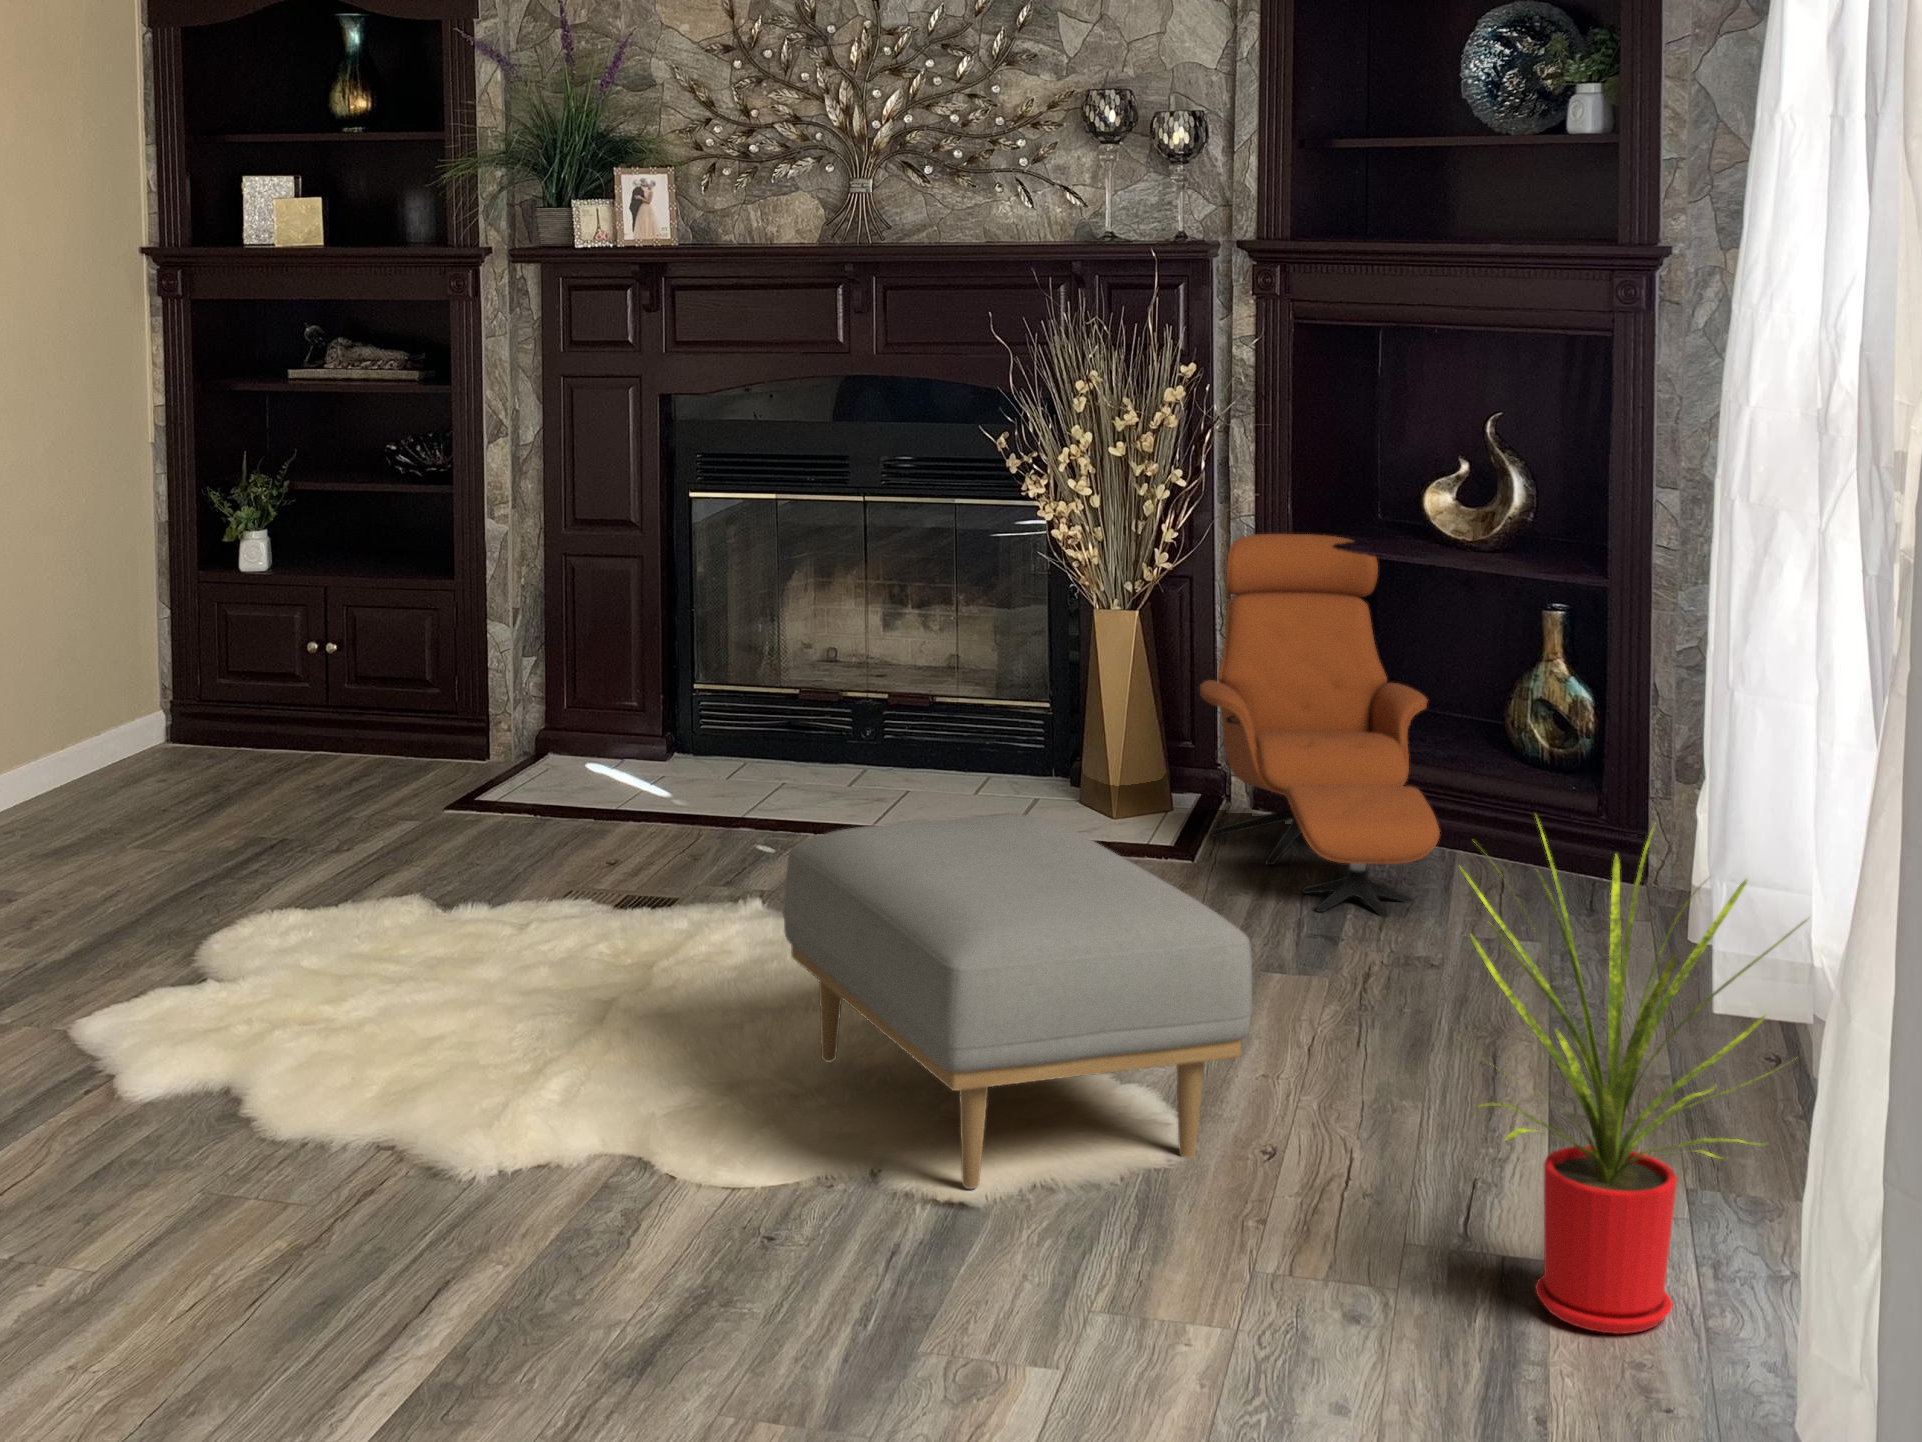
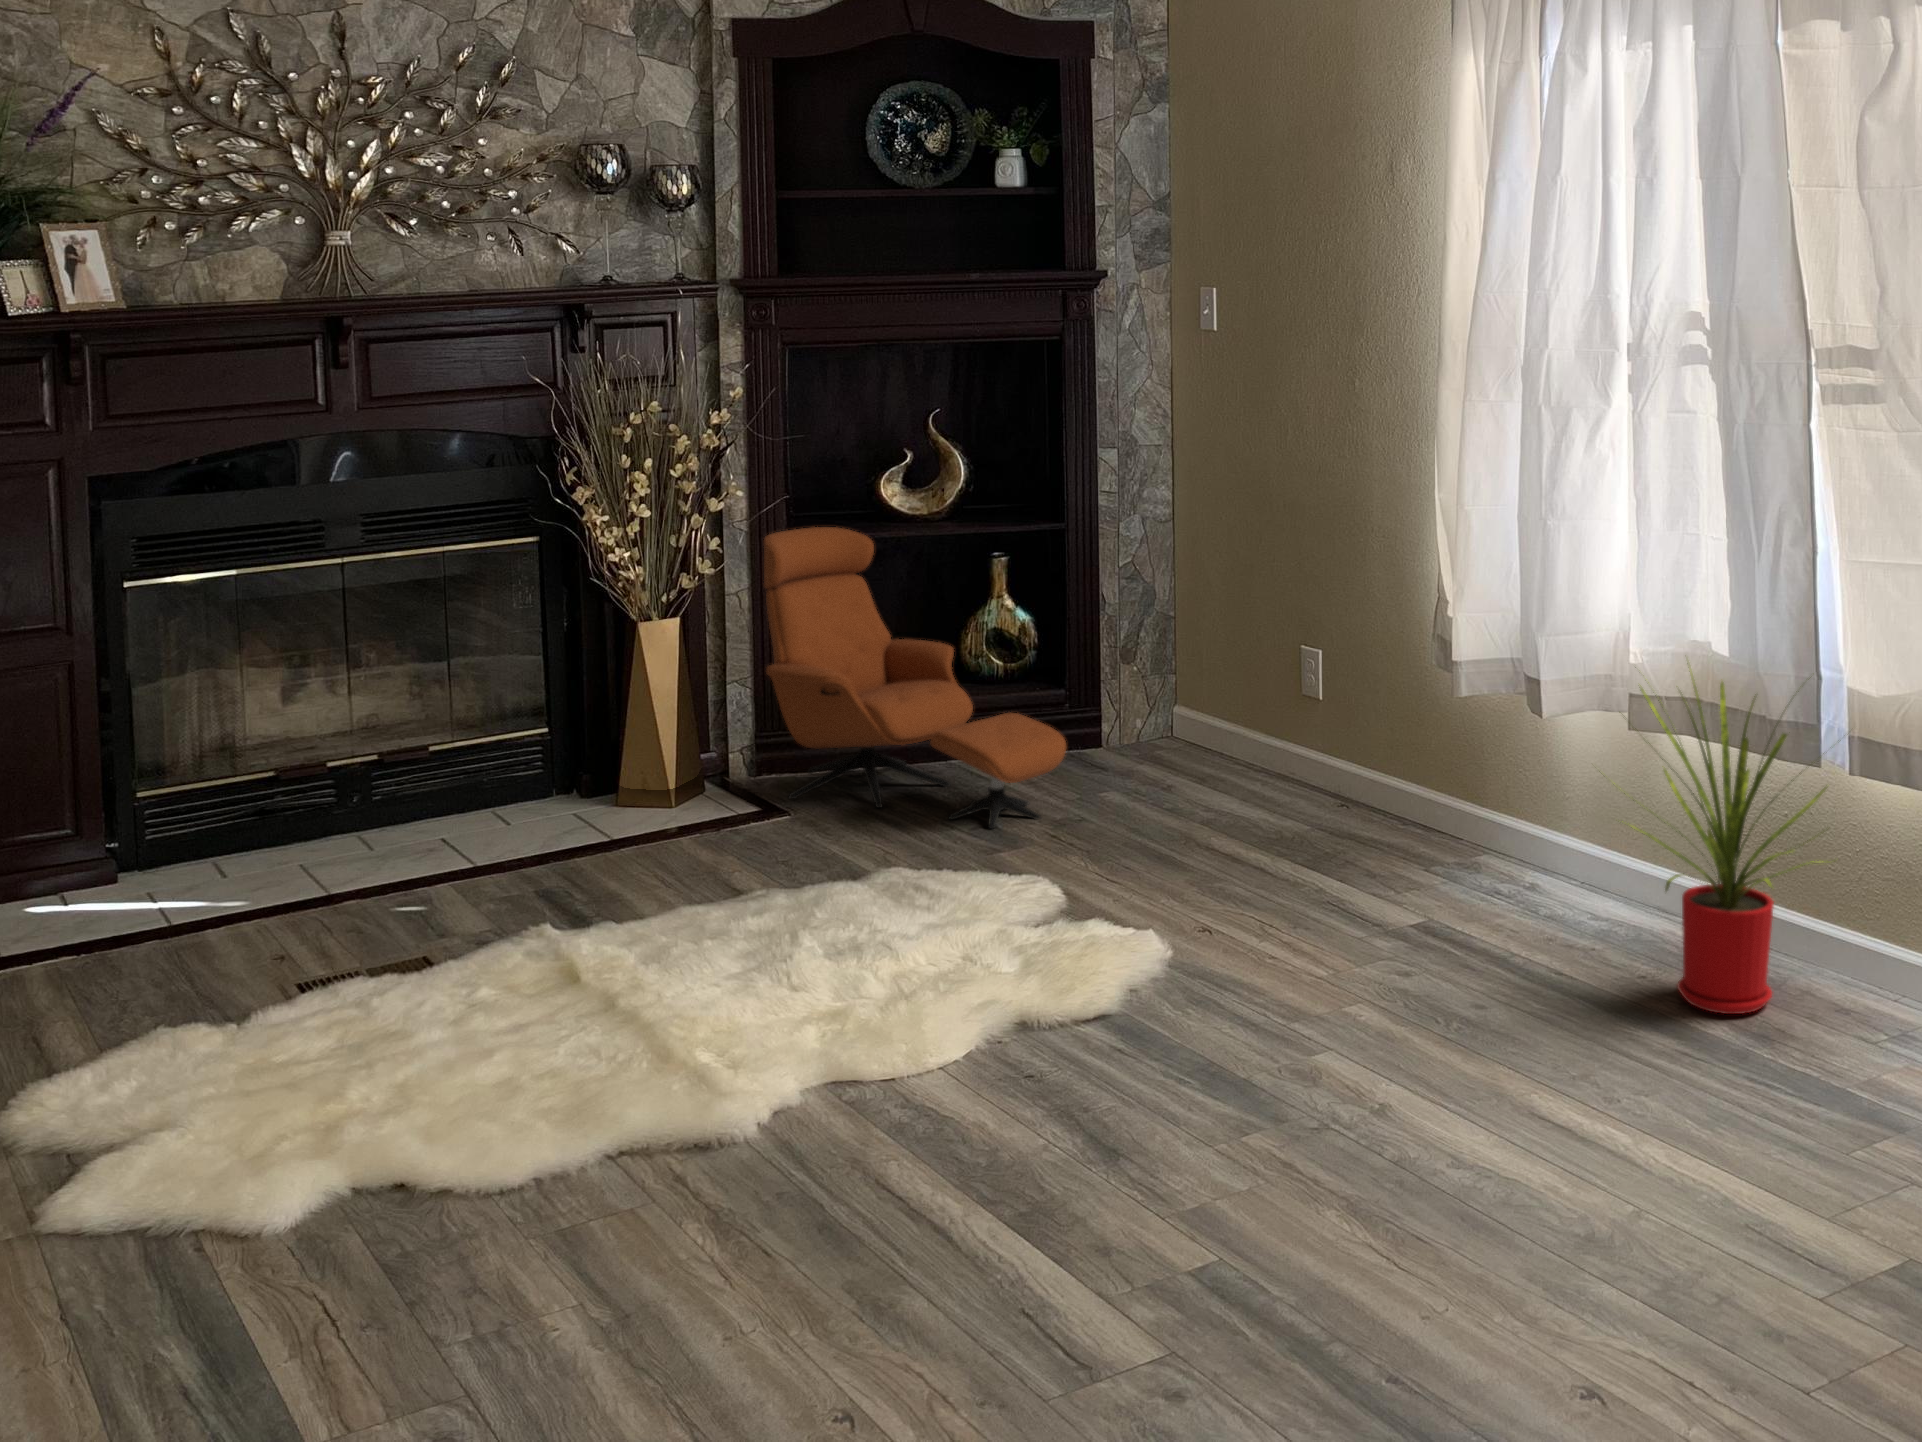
ottoman: present [783,815,1252,1189] -> none [912,781,1371,1098]

